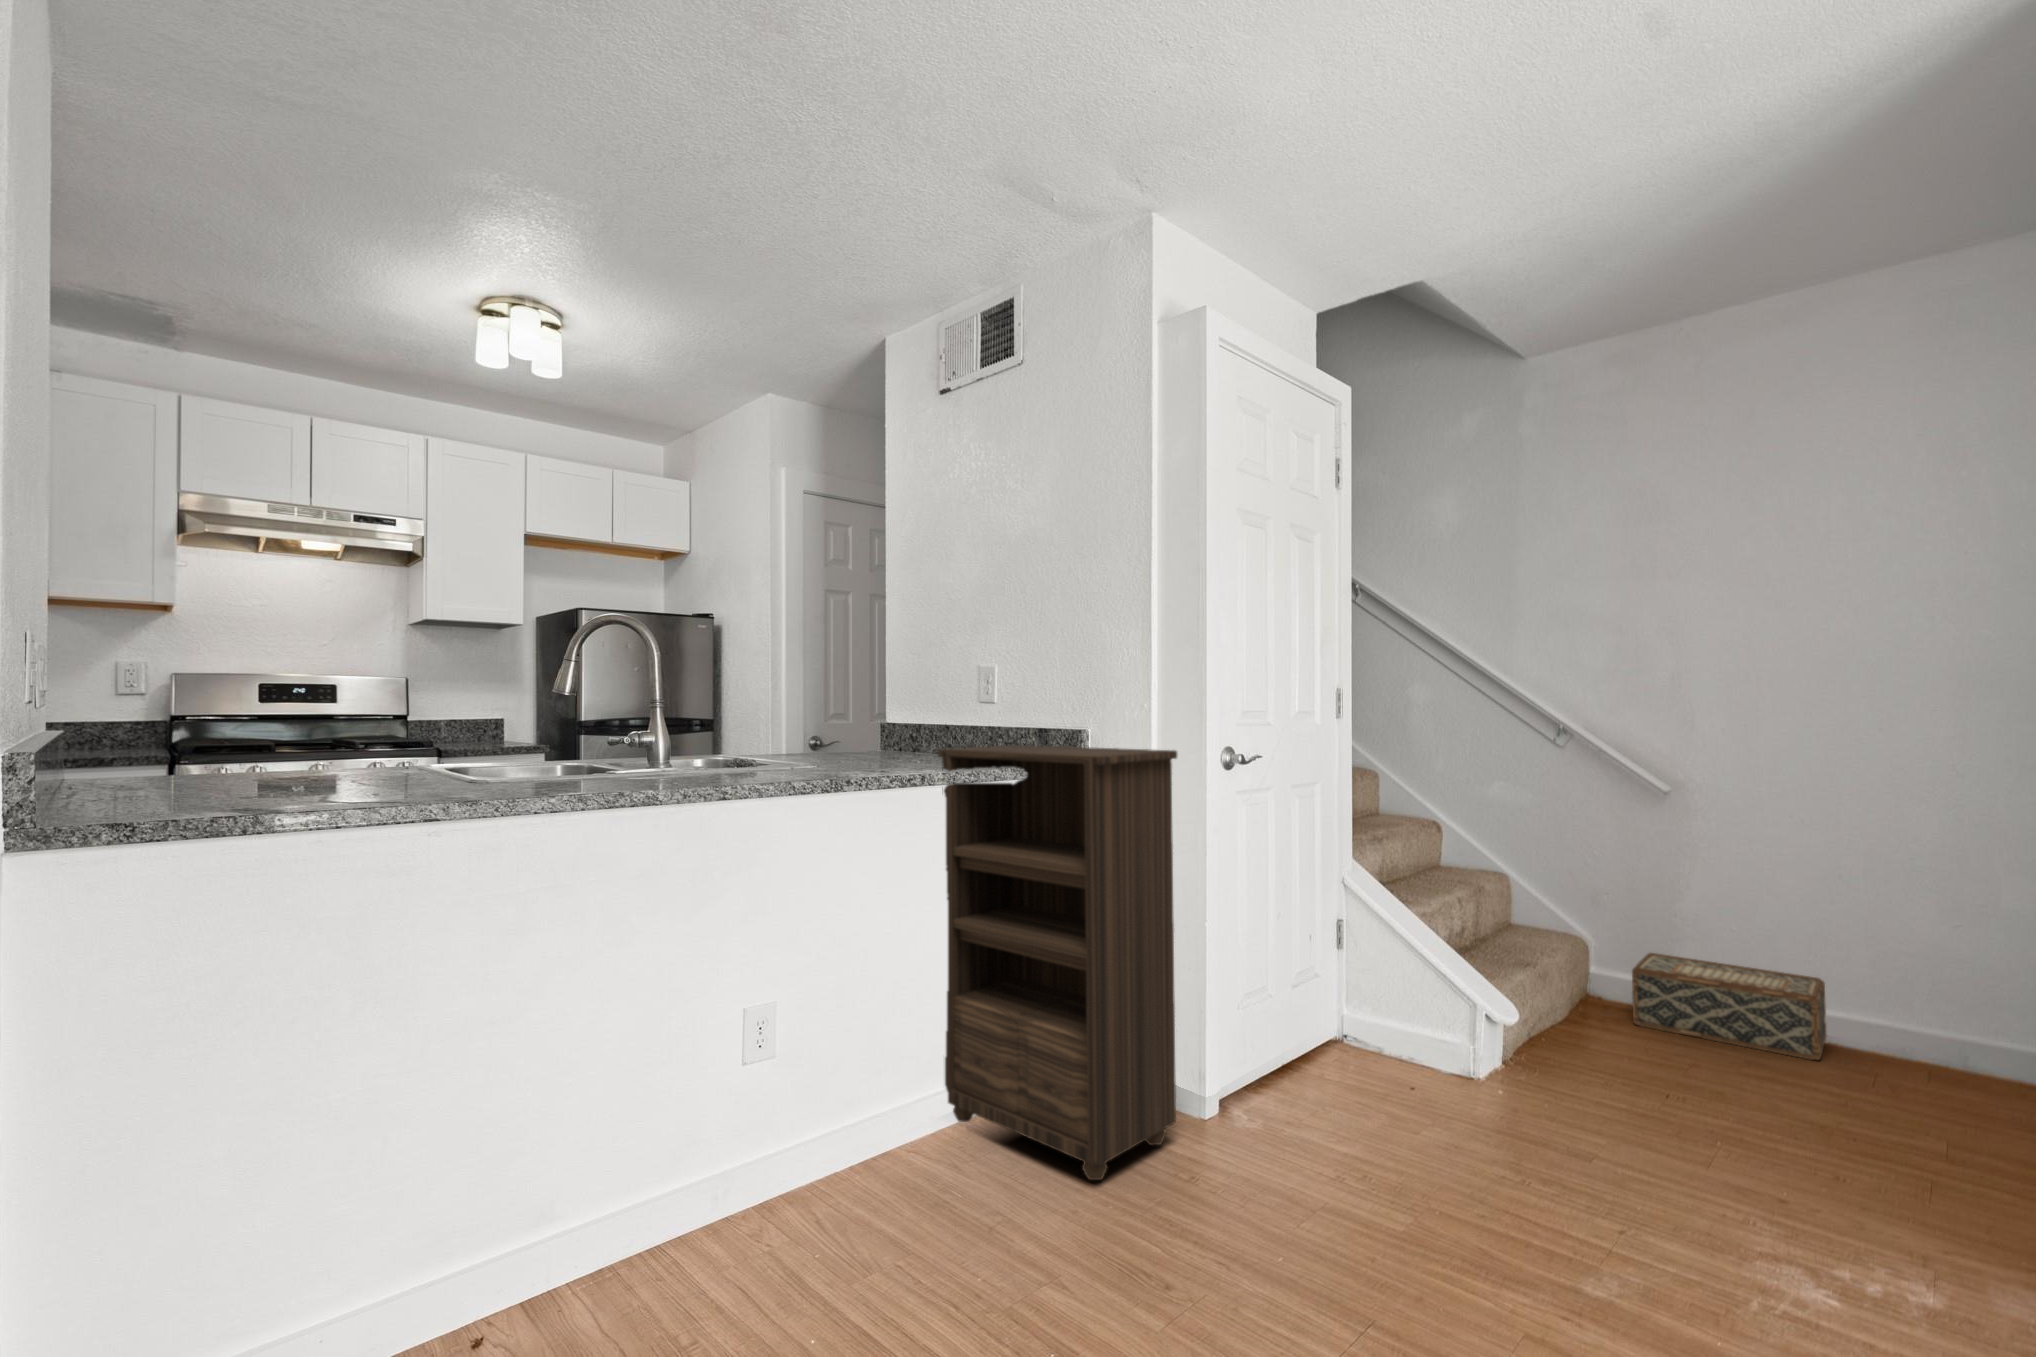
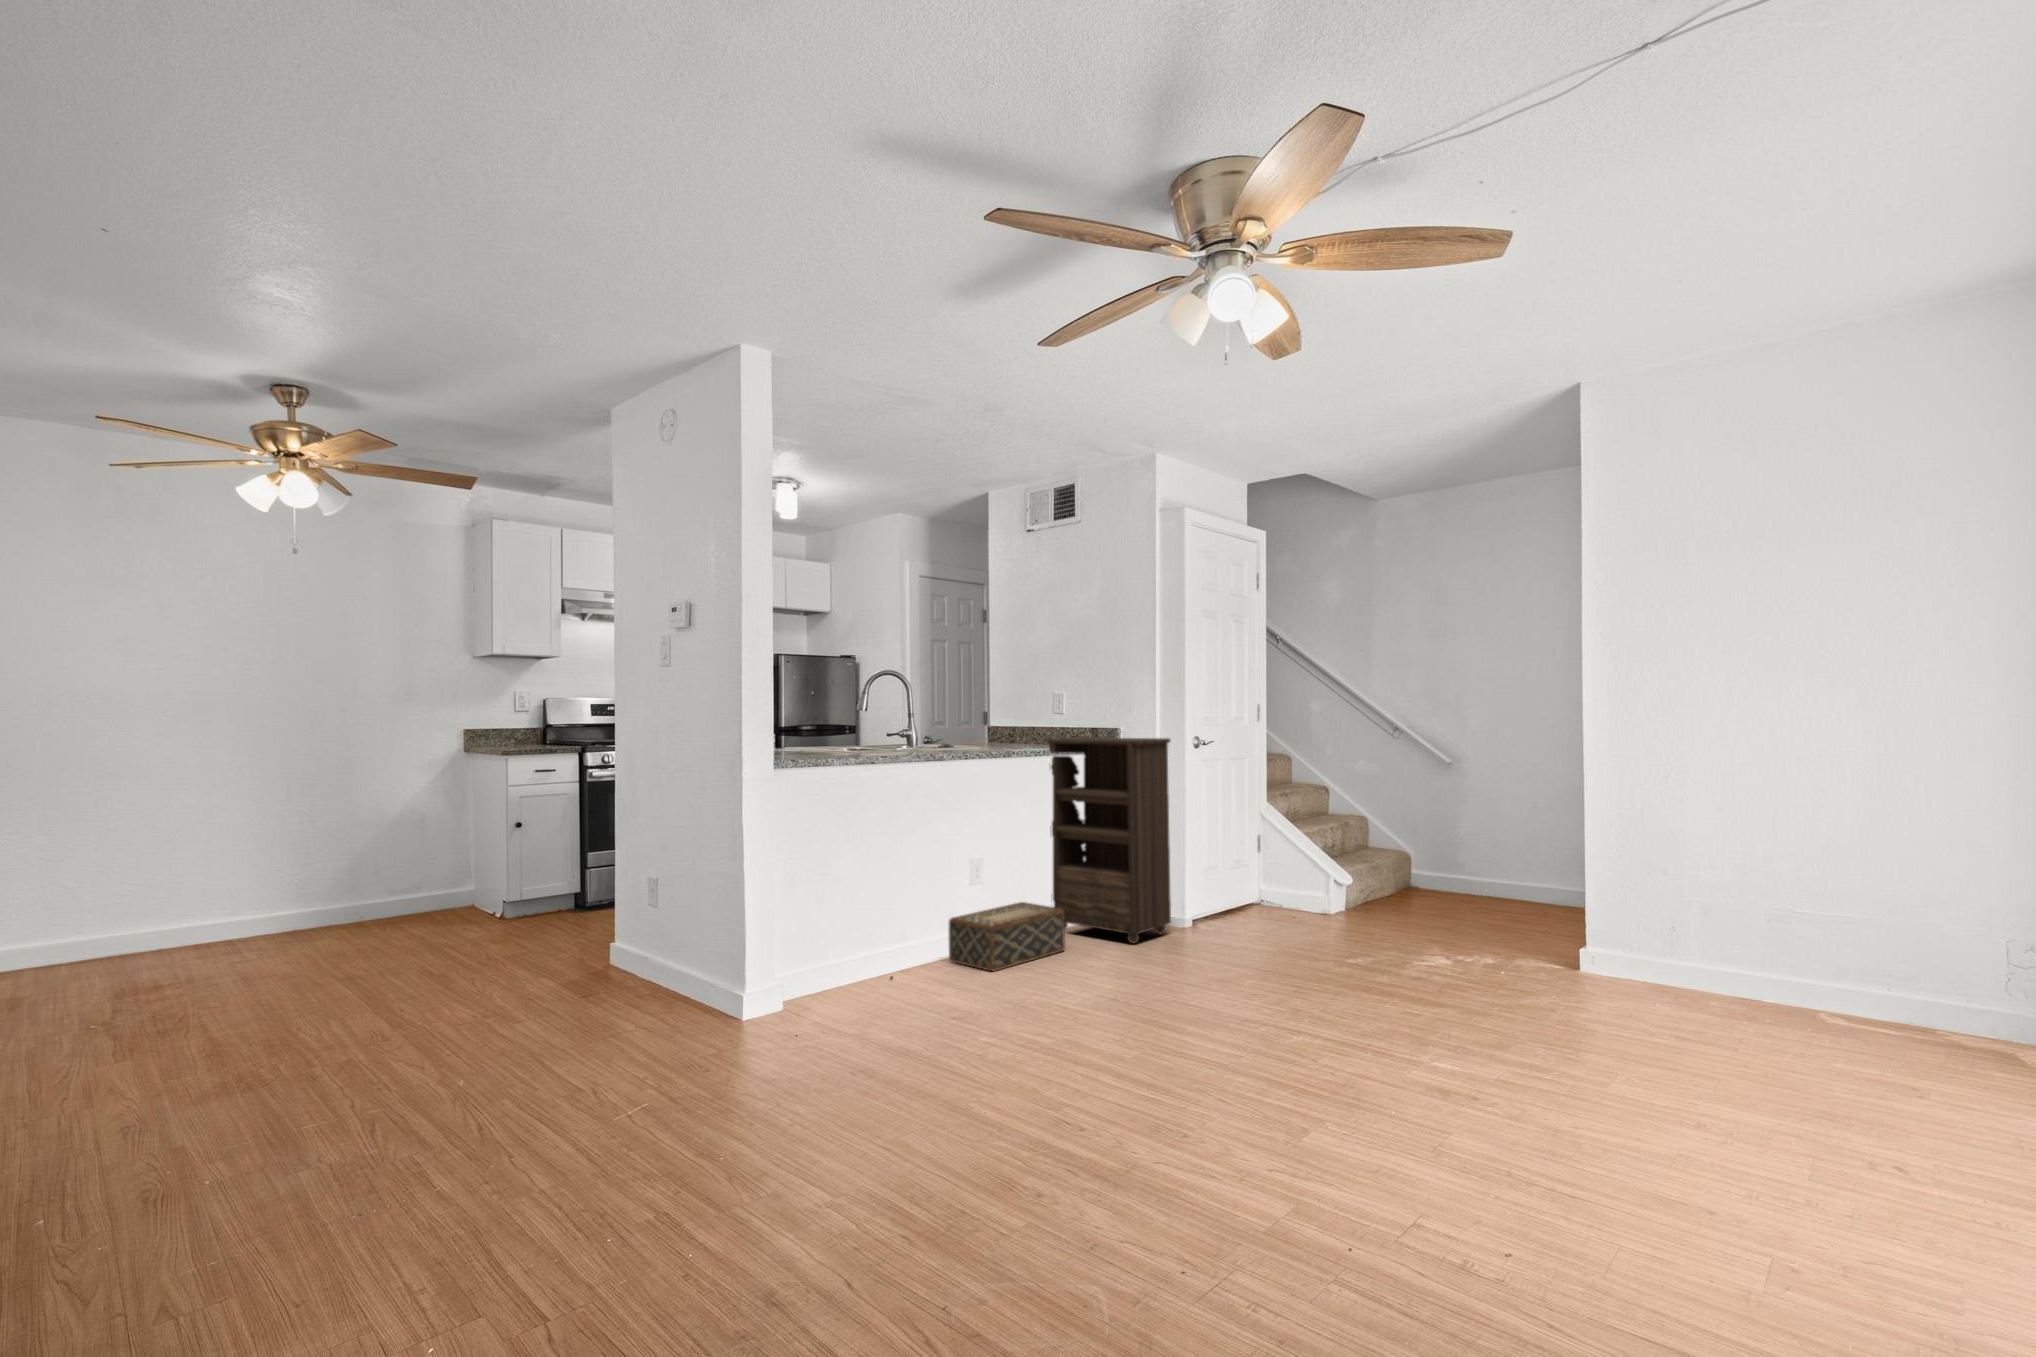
woven basket: present [1632,953,1826,1060] -> present [949,902,1065,971]

